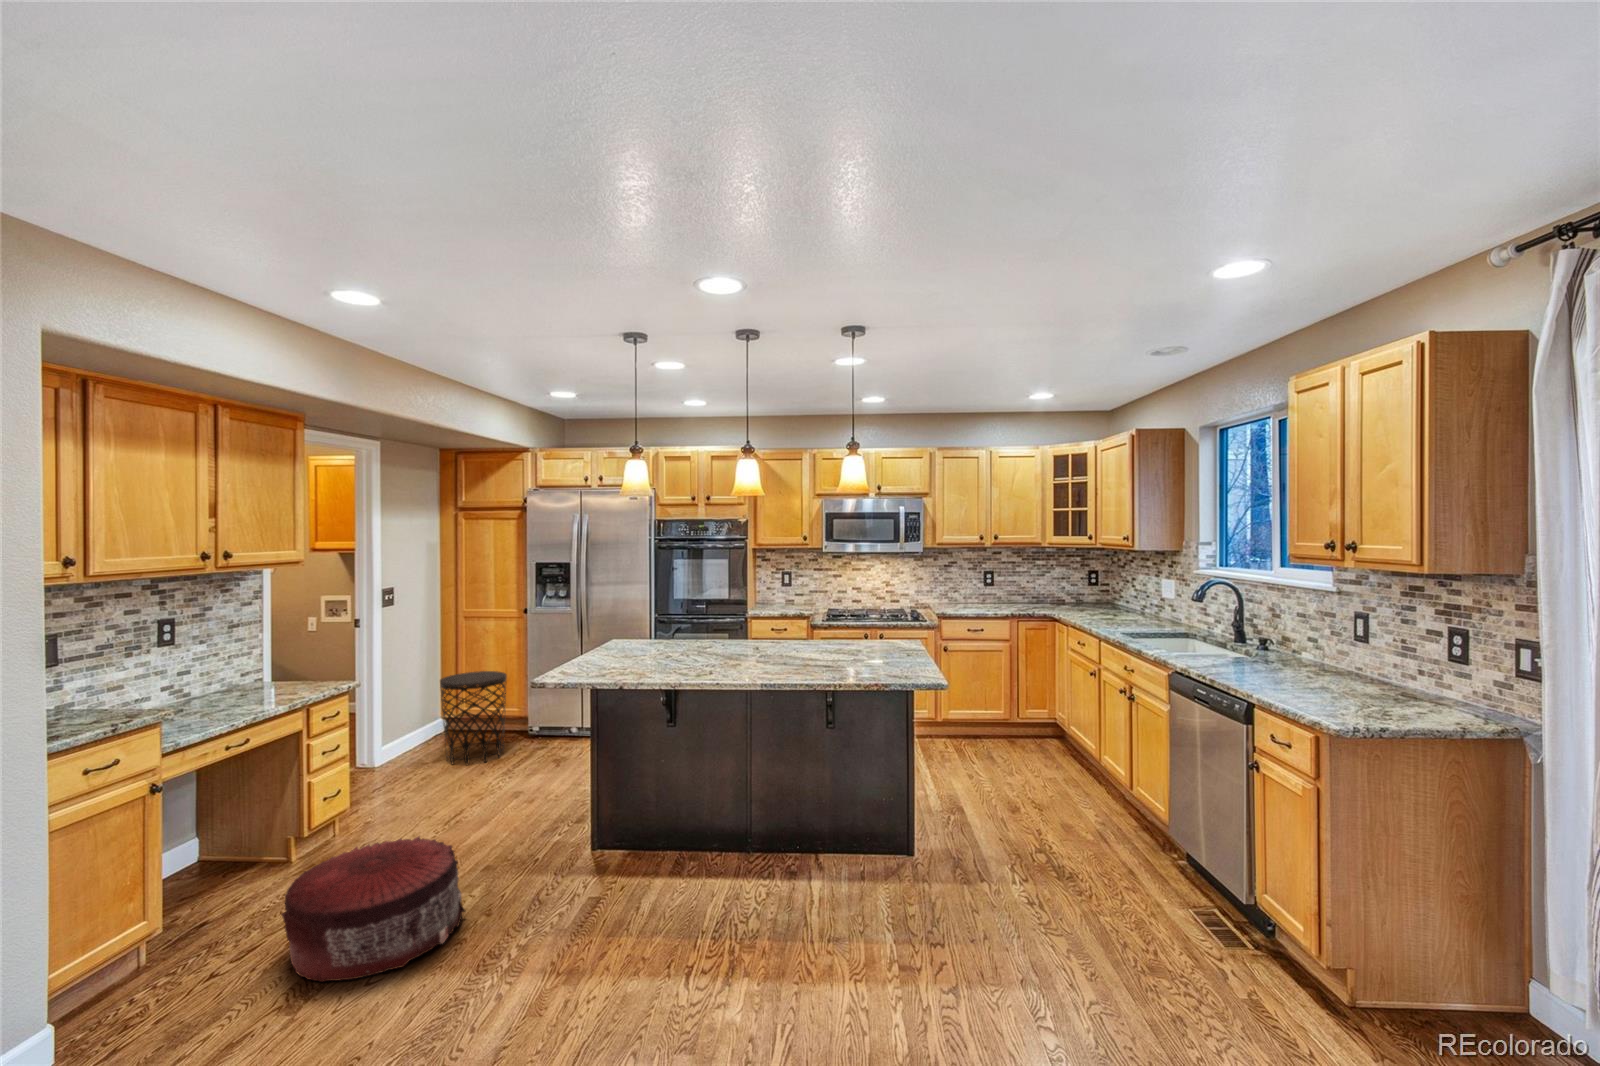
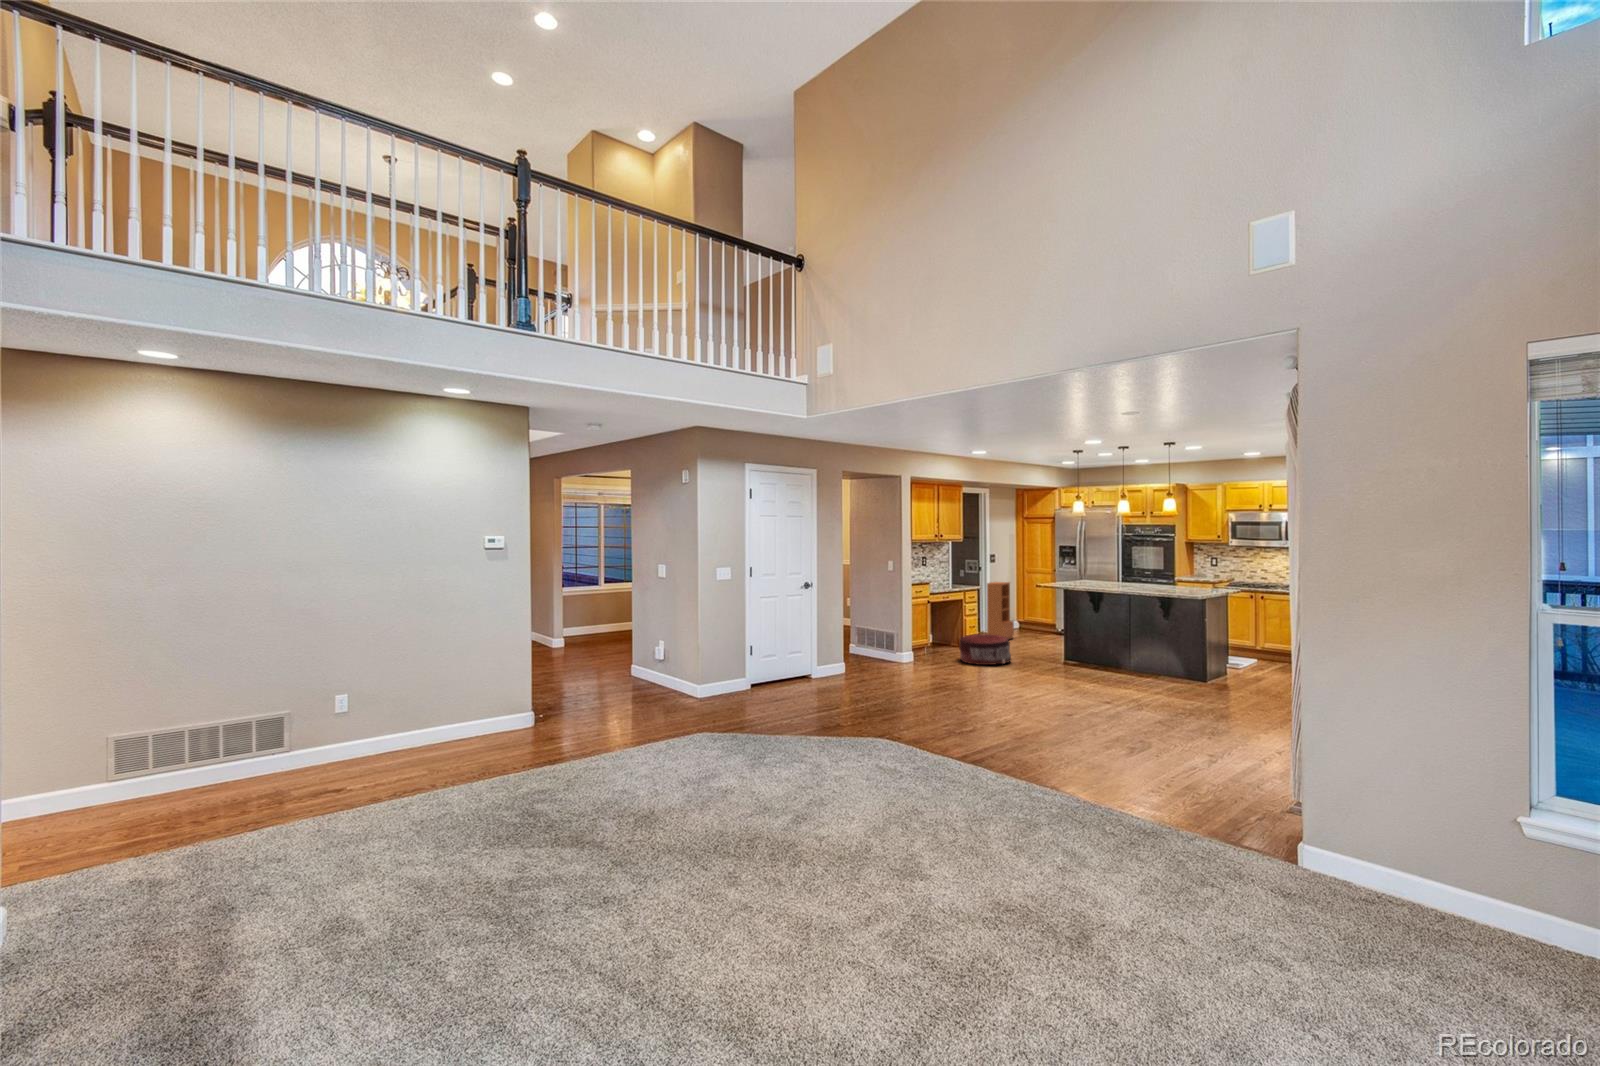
bookcase: none [375,653,445,800] -> present [987,582,1014,639]
side table: present [440,671,507,765] -> none [1014,597,1044,637]

